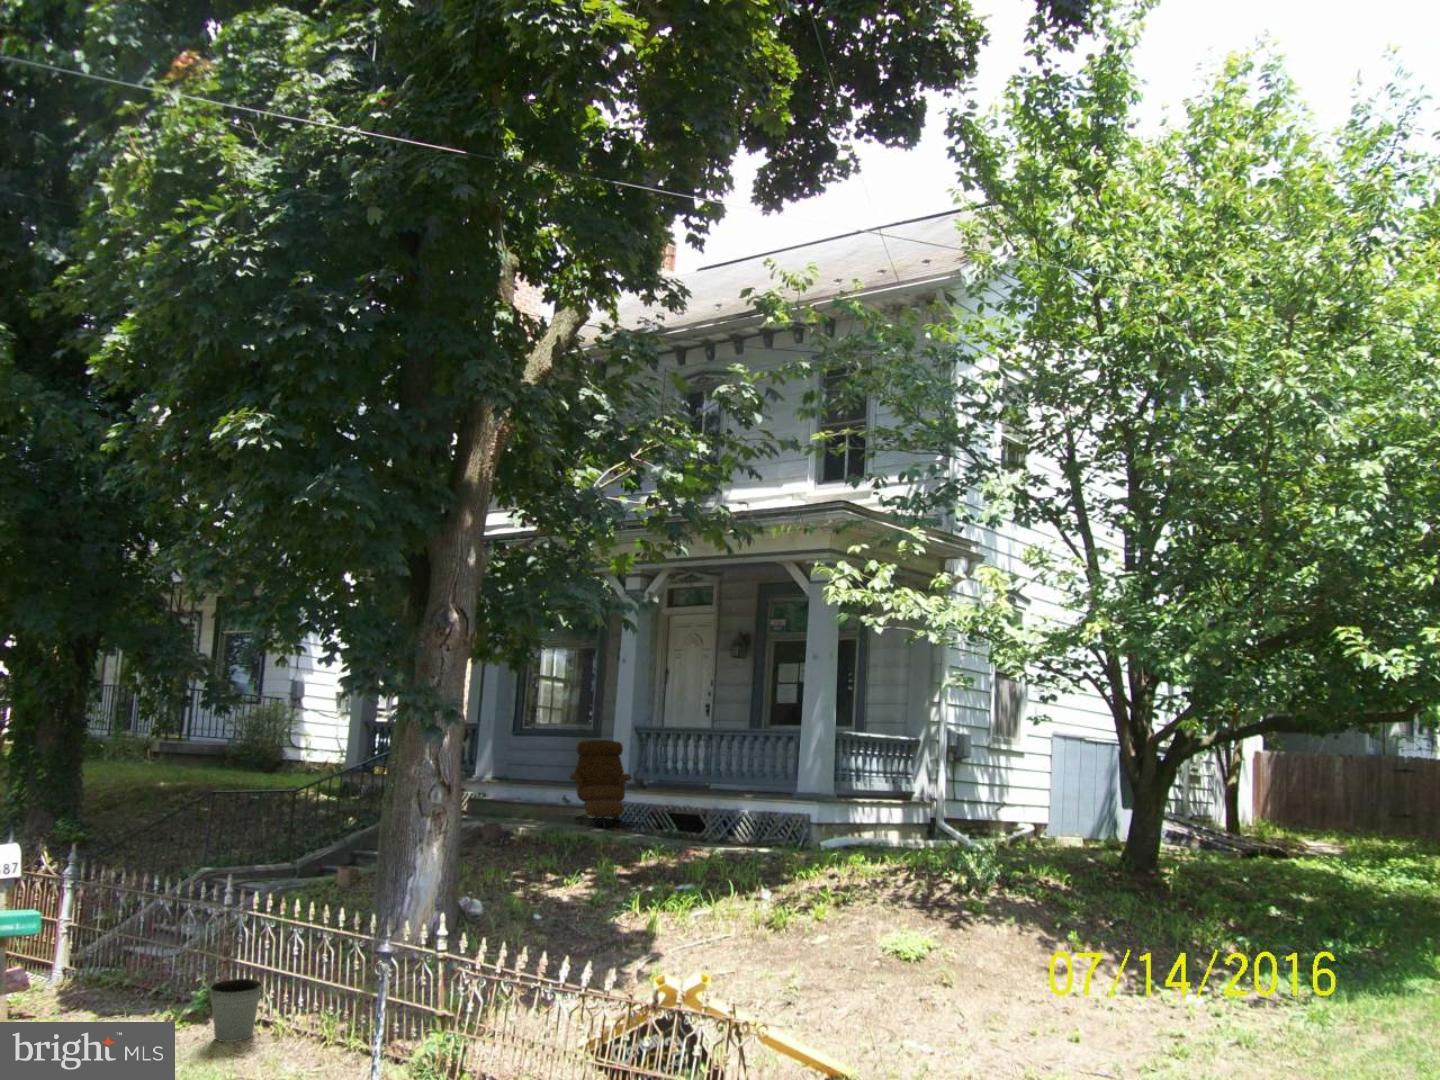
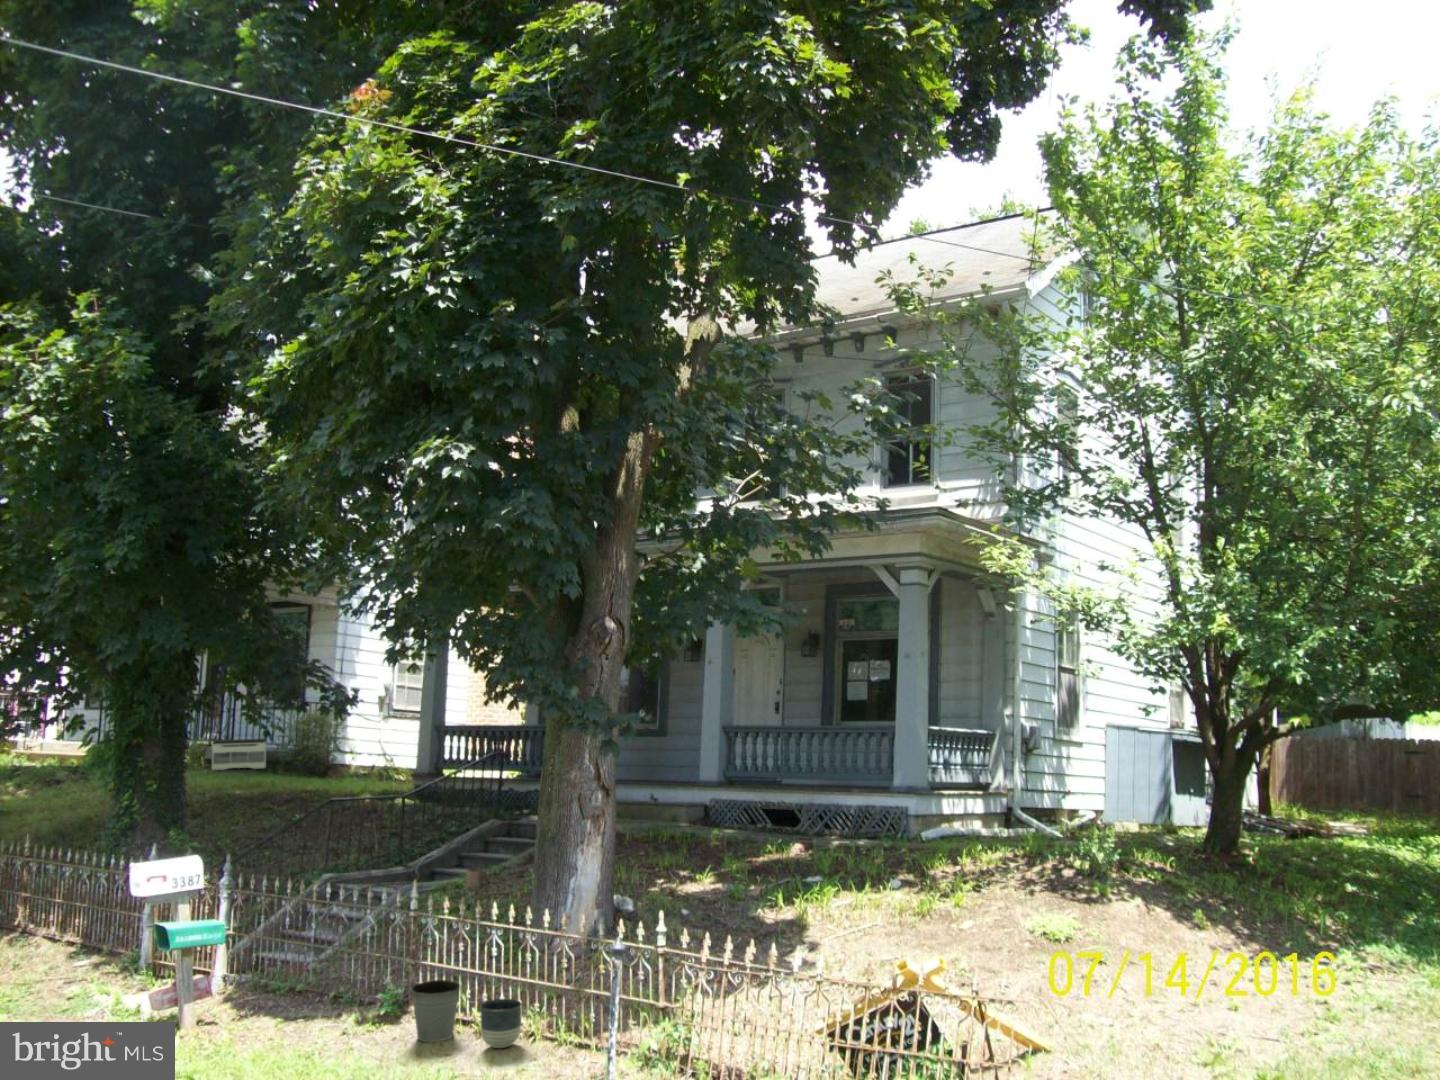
bench: none [141,724,200,755] -> present [212,738,266,770]
lounge chair: present [570,740,632,828] -> none [659,741,719,827]
planter: none [272,1000,316,1051] -> present [480,999,521,1048]

